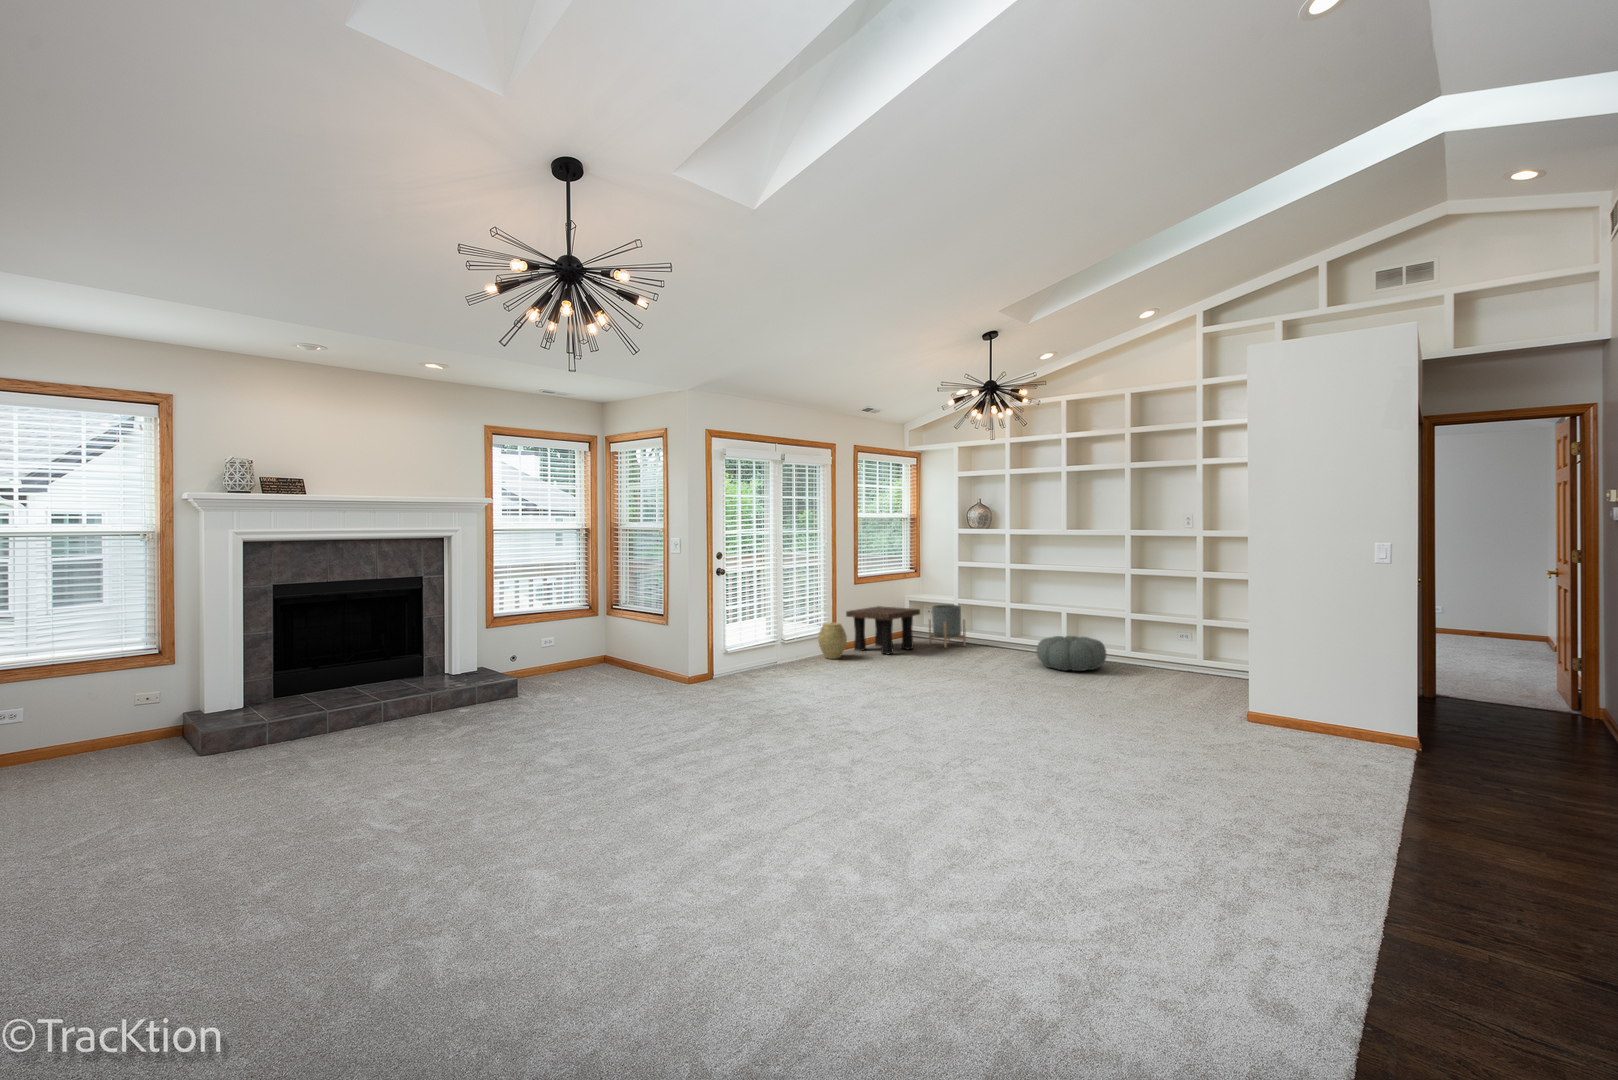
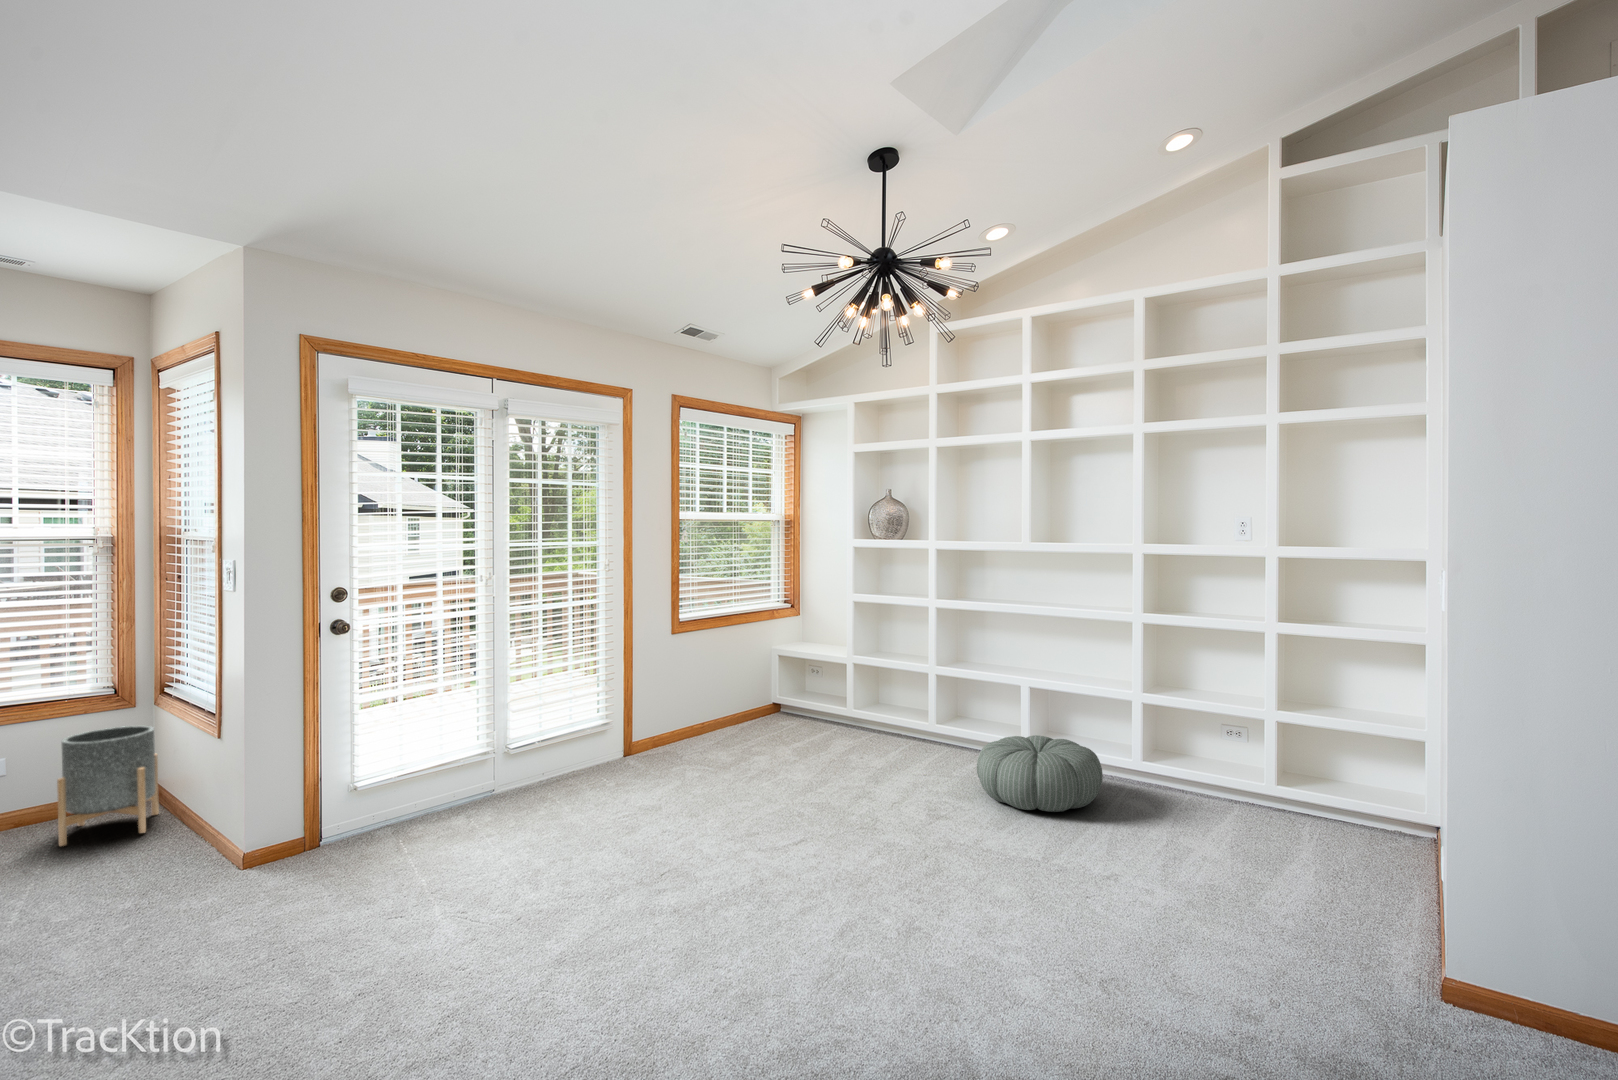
planter: present [929,605,966,648] -> present [57,726,159,846]
side table: present [846,606,920,654] -> none [653,670,784,764]
woven basket: present [818,622,847,659] -> none [587,709,641,778]

